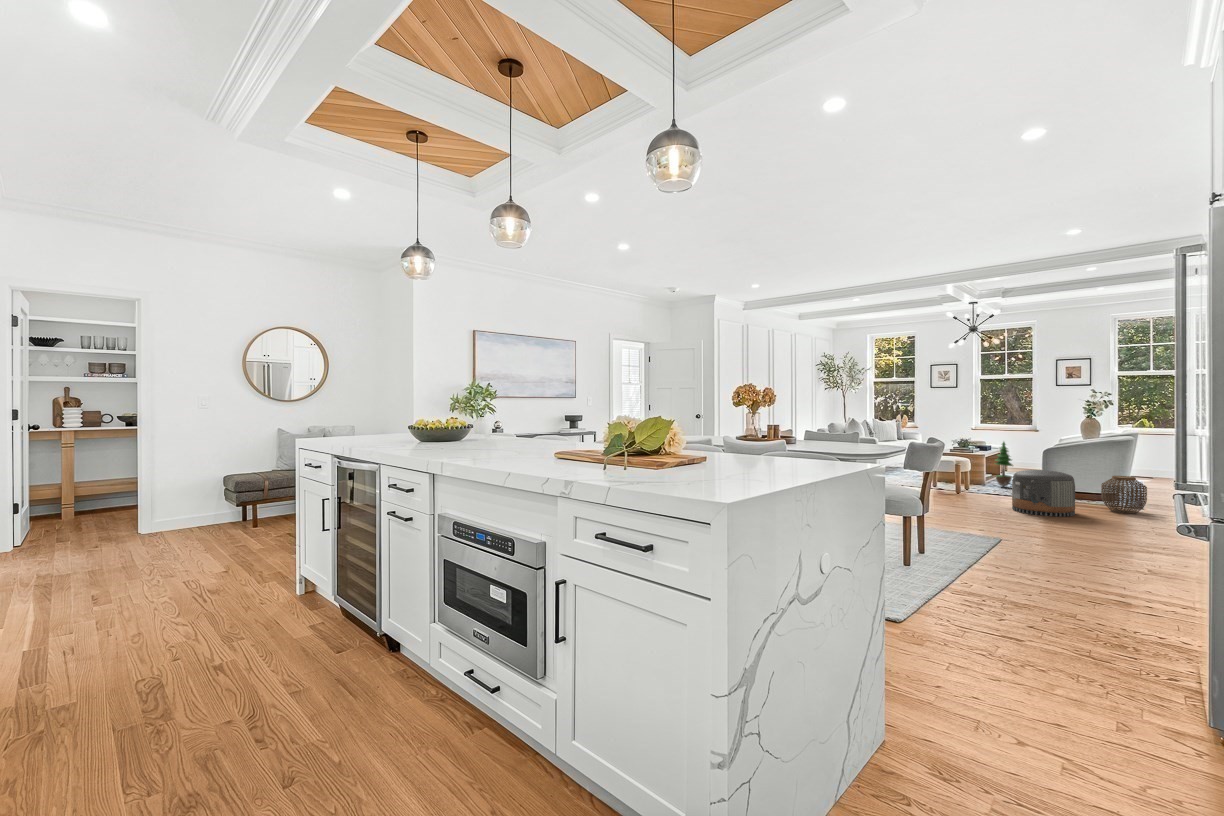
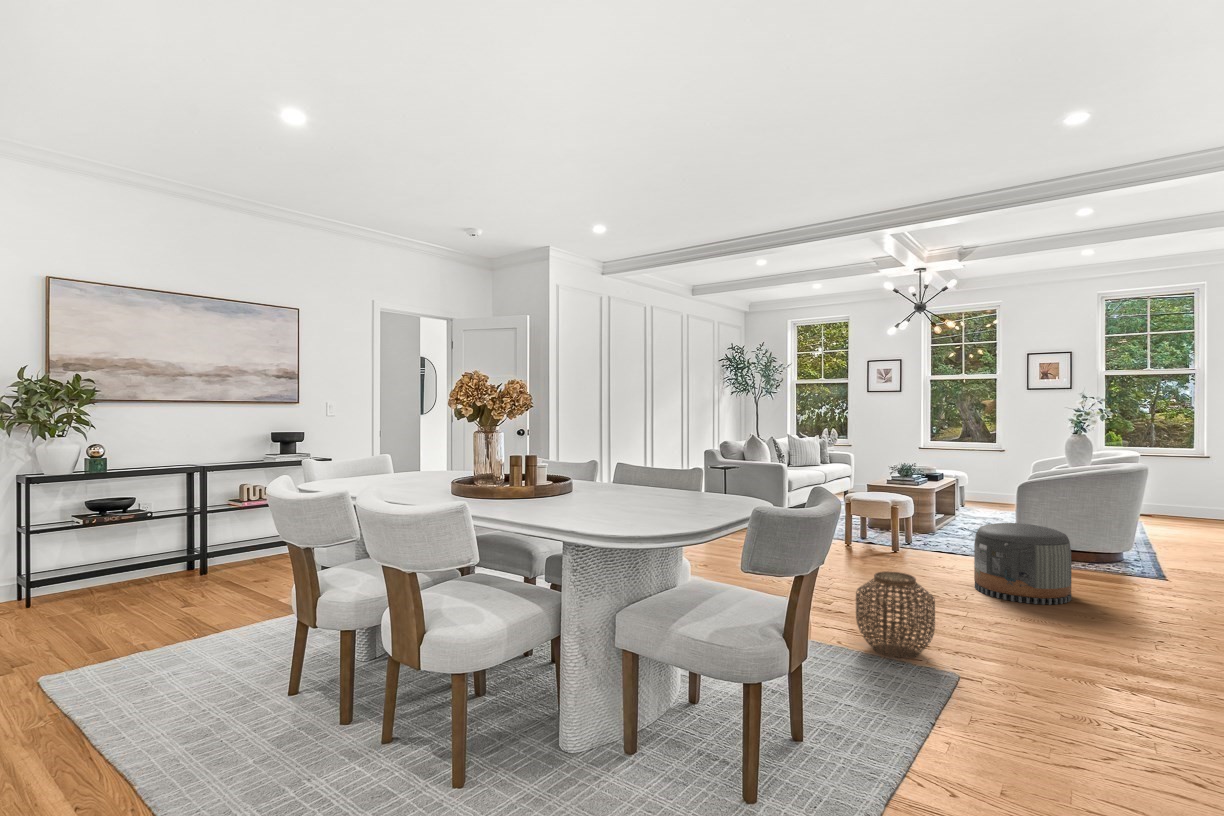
potted tree: present [995,442,1013,487] -> none [946,469,974,538]
woven basket: present [1101,476,1147,514] -> present [856,571,935,659]

